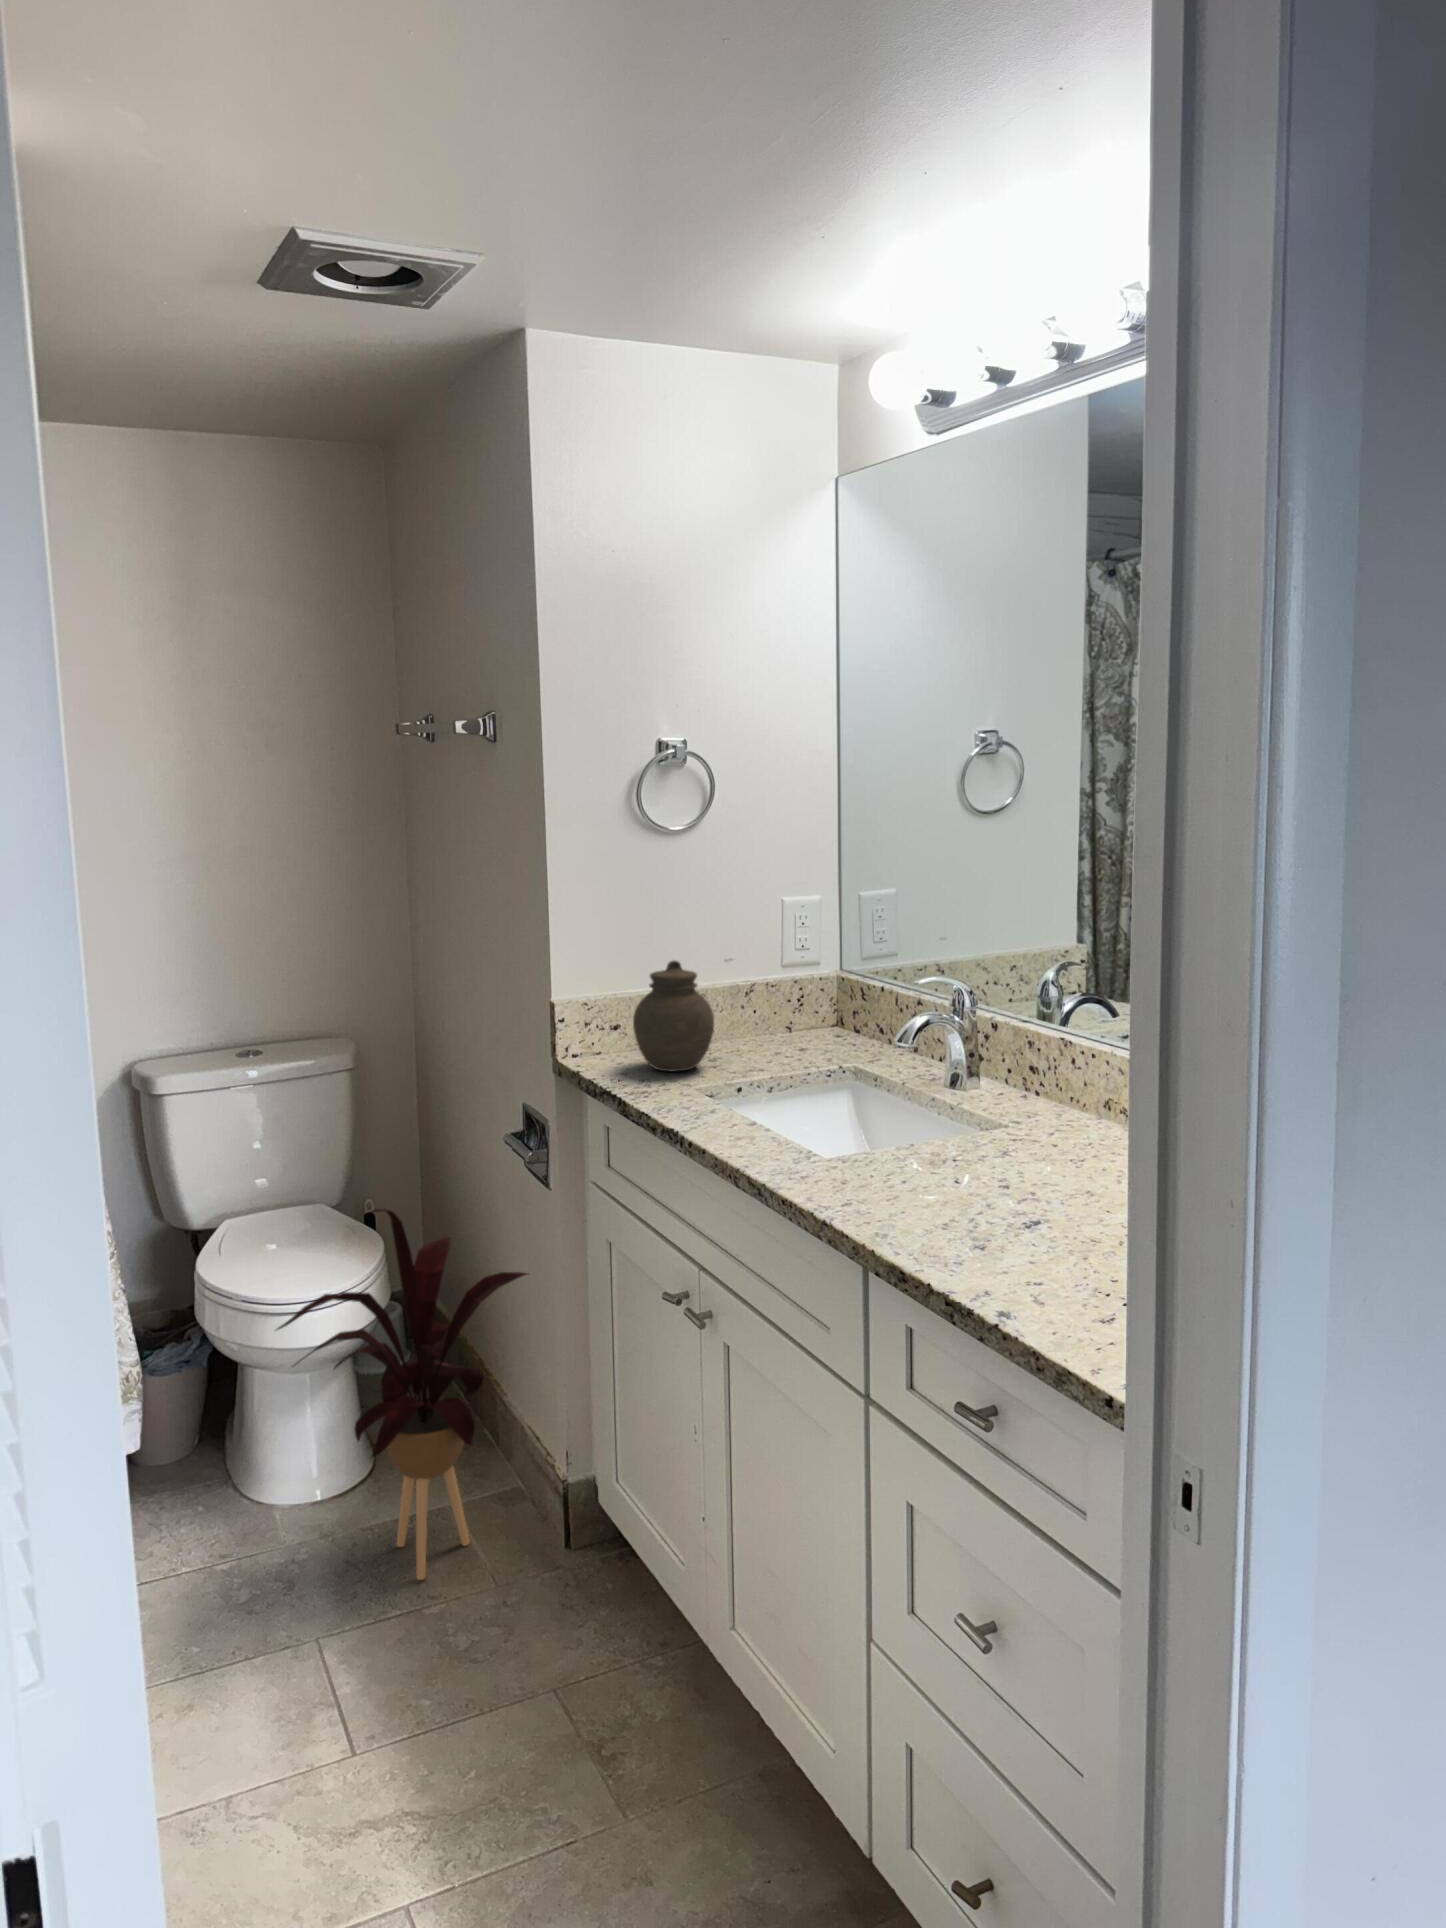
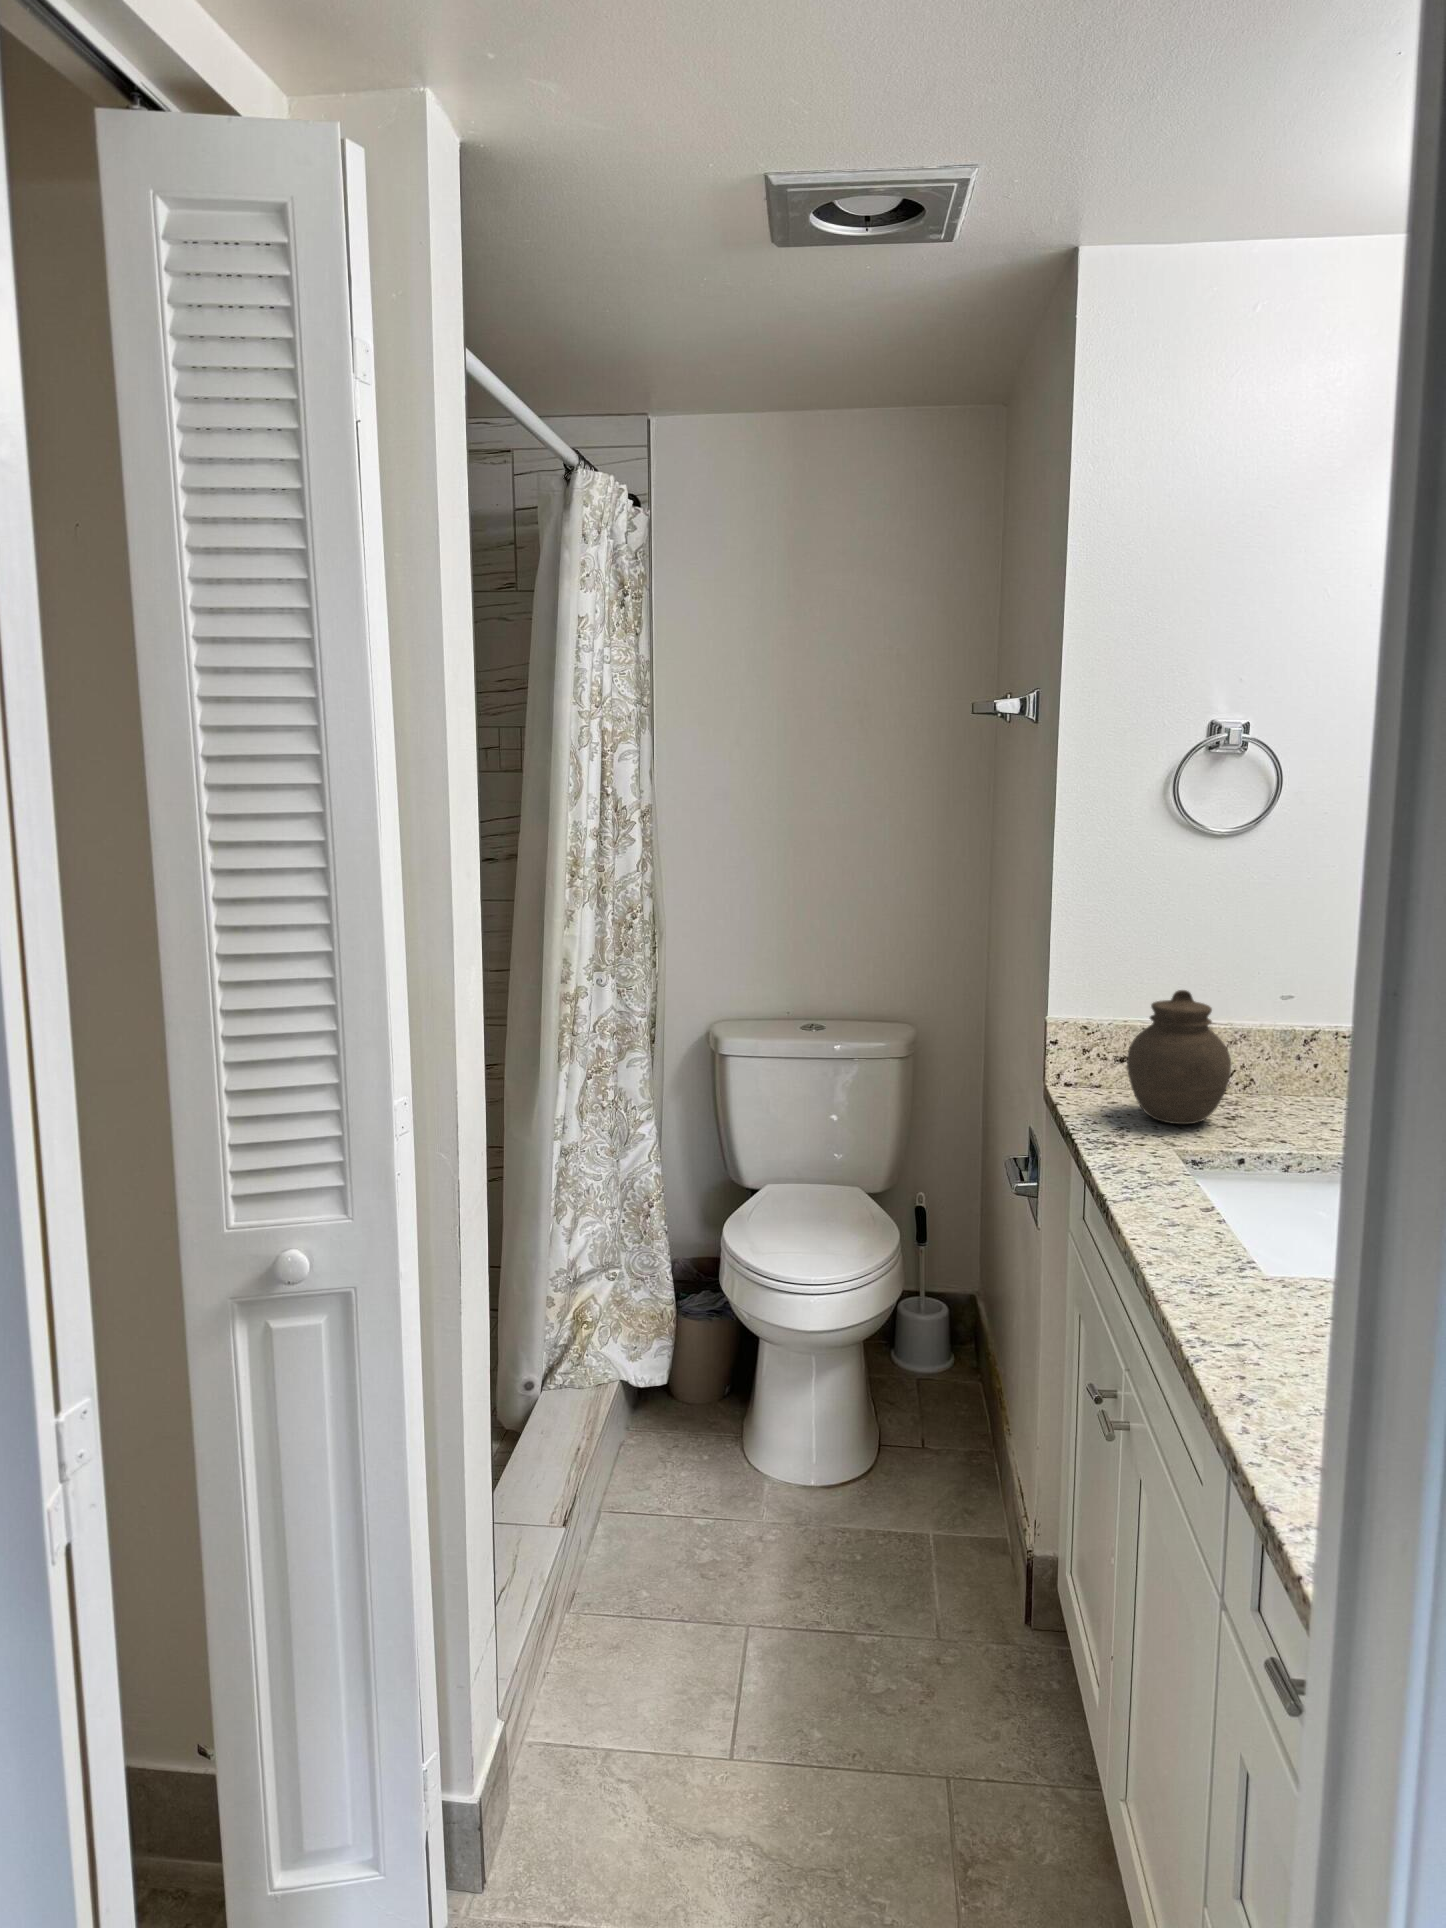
house plant: present [278,1209,527,1580] -> none [731,1213,1013,1604]

